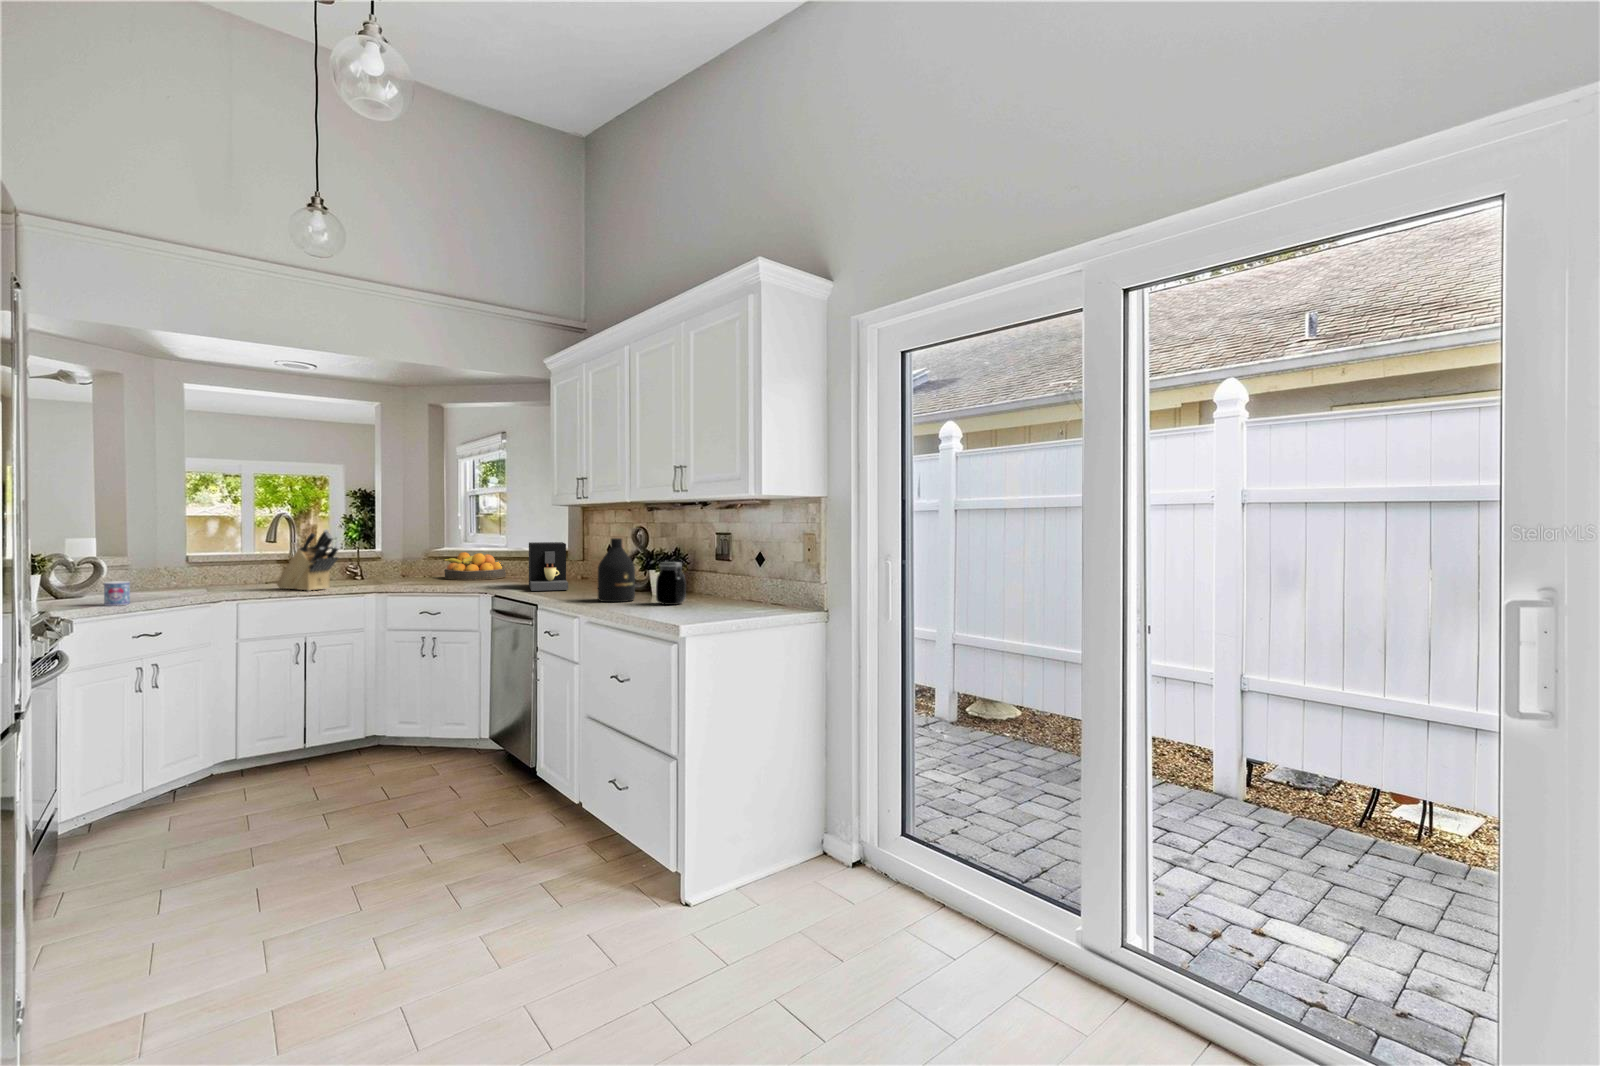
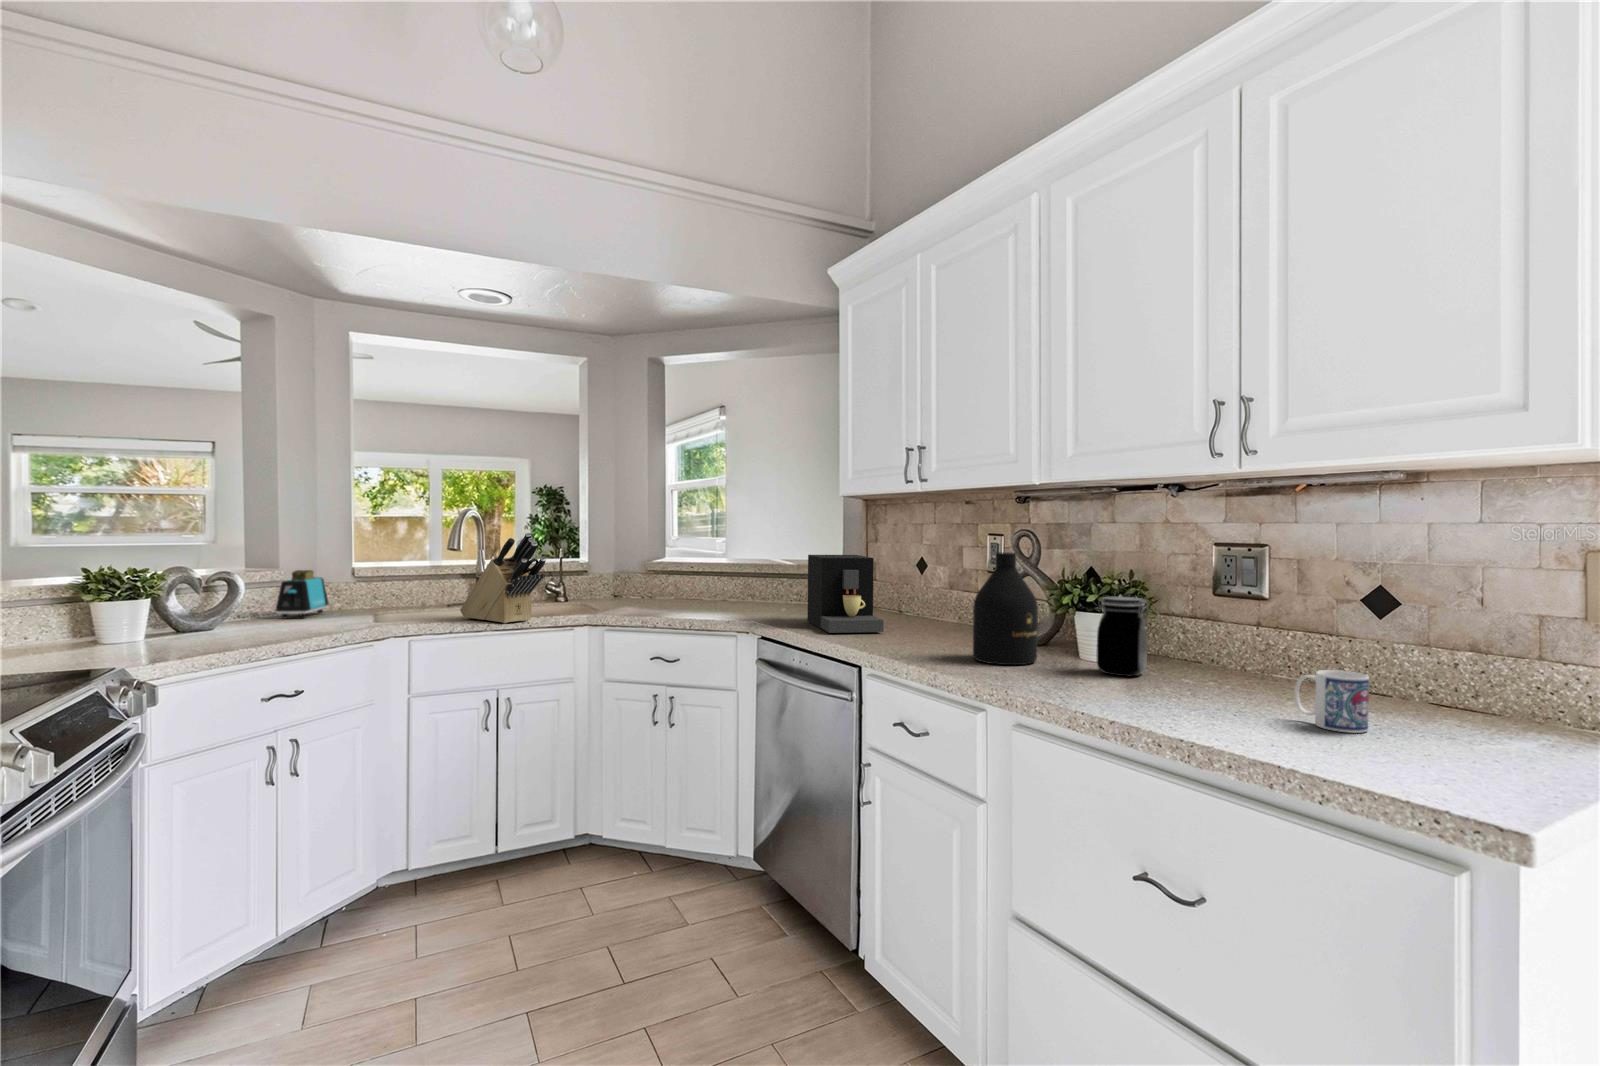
fruit bowl: present [443,552,506,580] -> none [667,566,751,607]
toaster: none [130,557,173,591] -> present [276,570,328,618]
mug: present [104,581,130,606] -> present [1294,670,1369,733]

